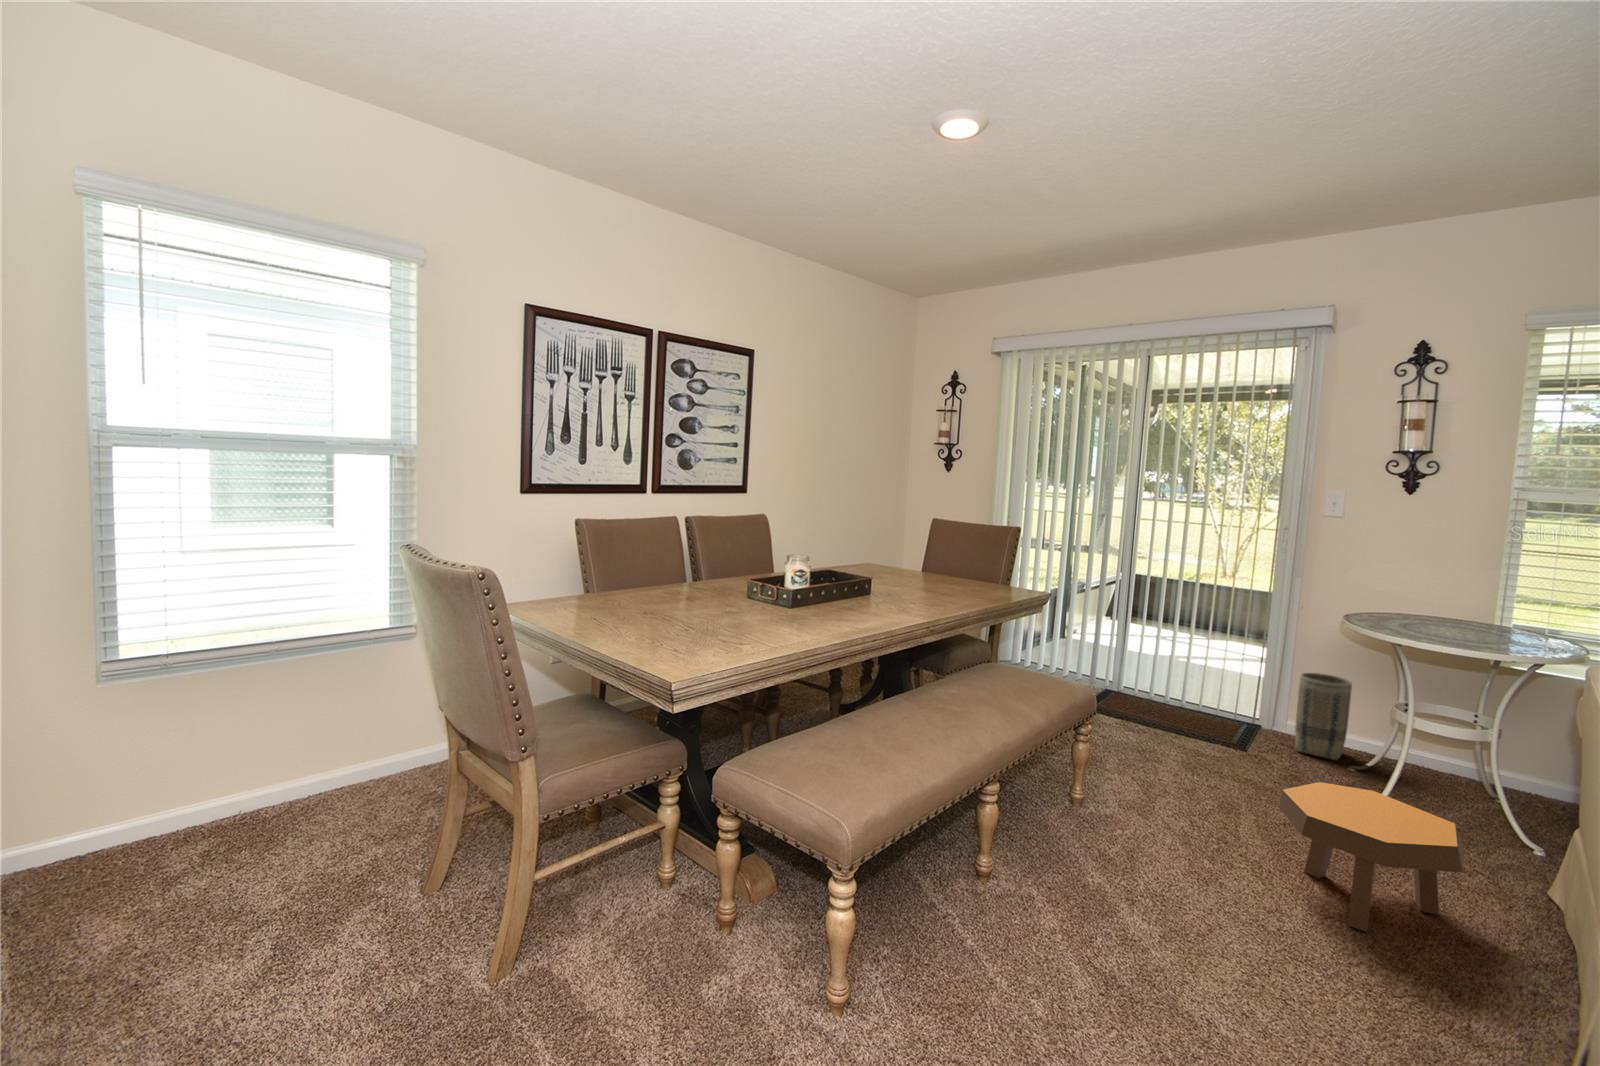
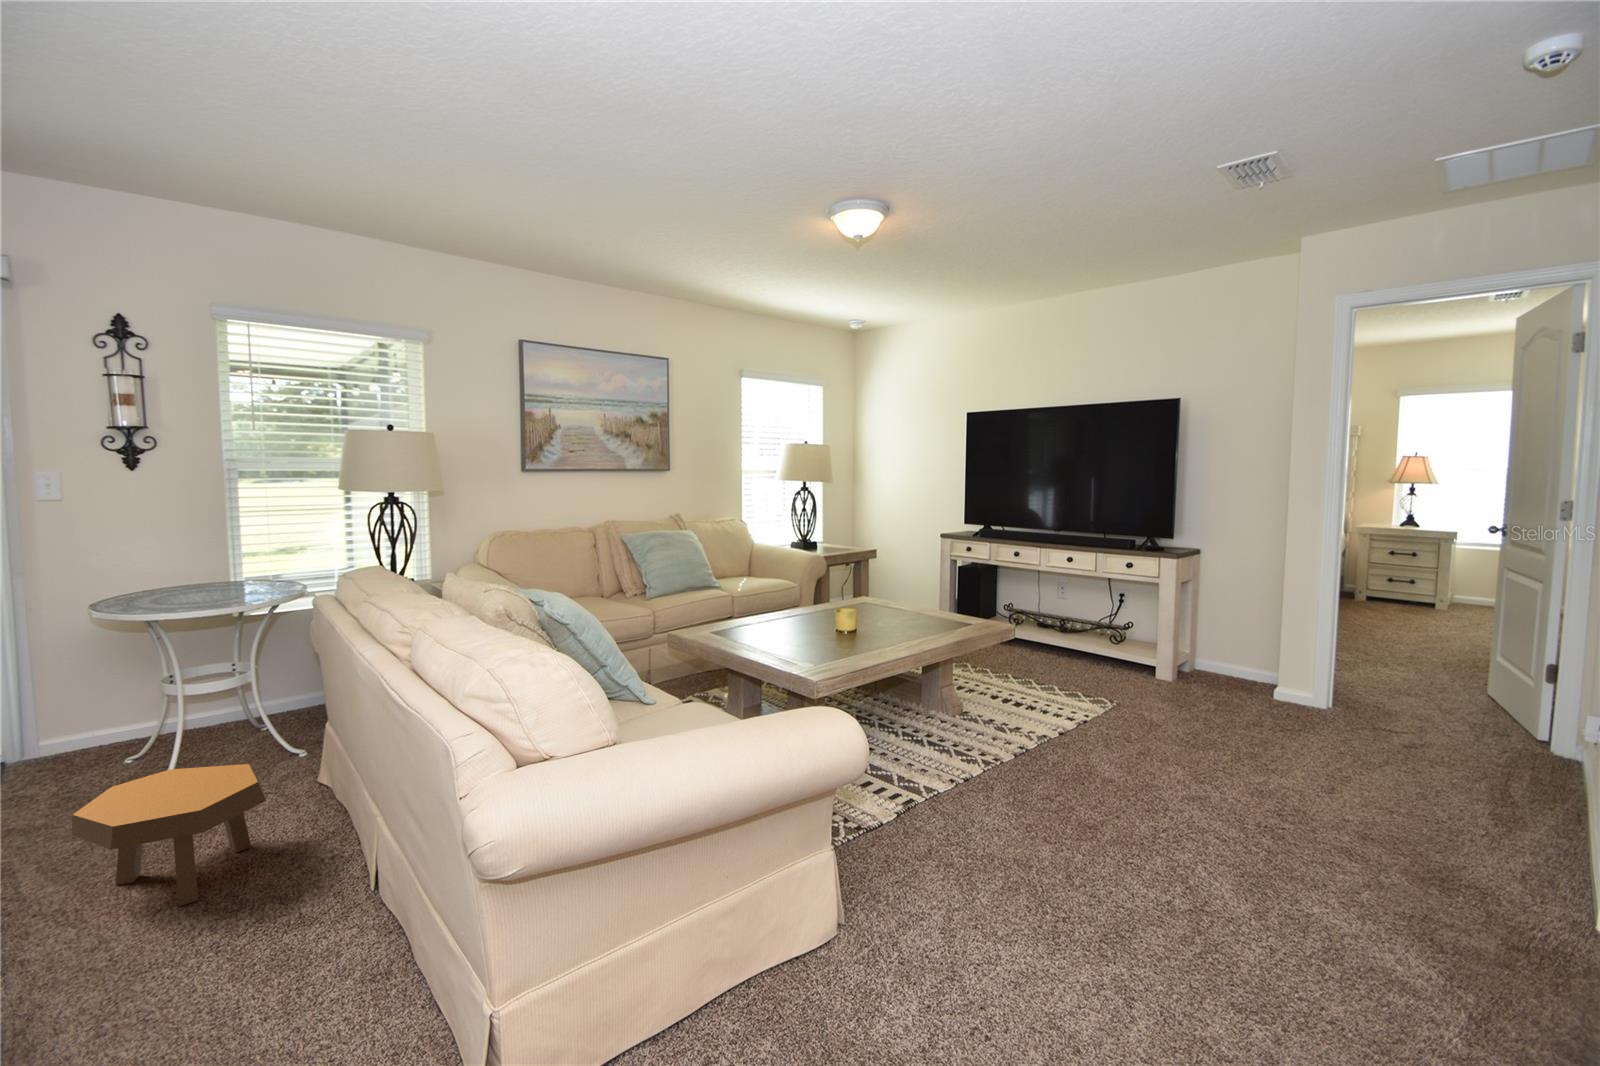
basket: present [1295,673,1352,760] -> none [44,670,113,766]

